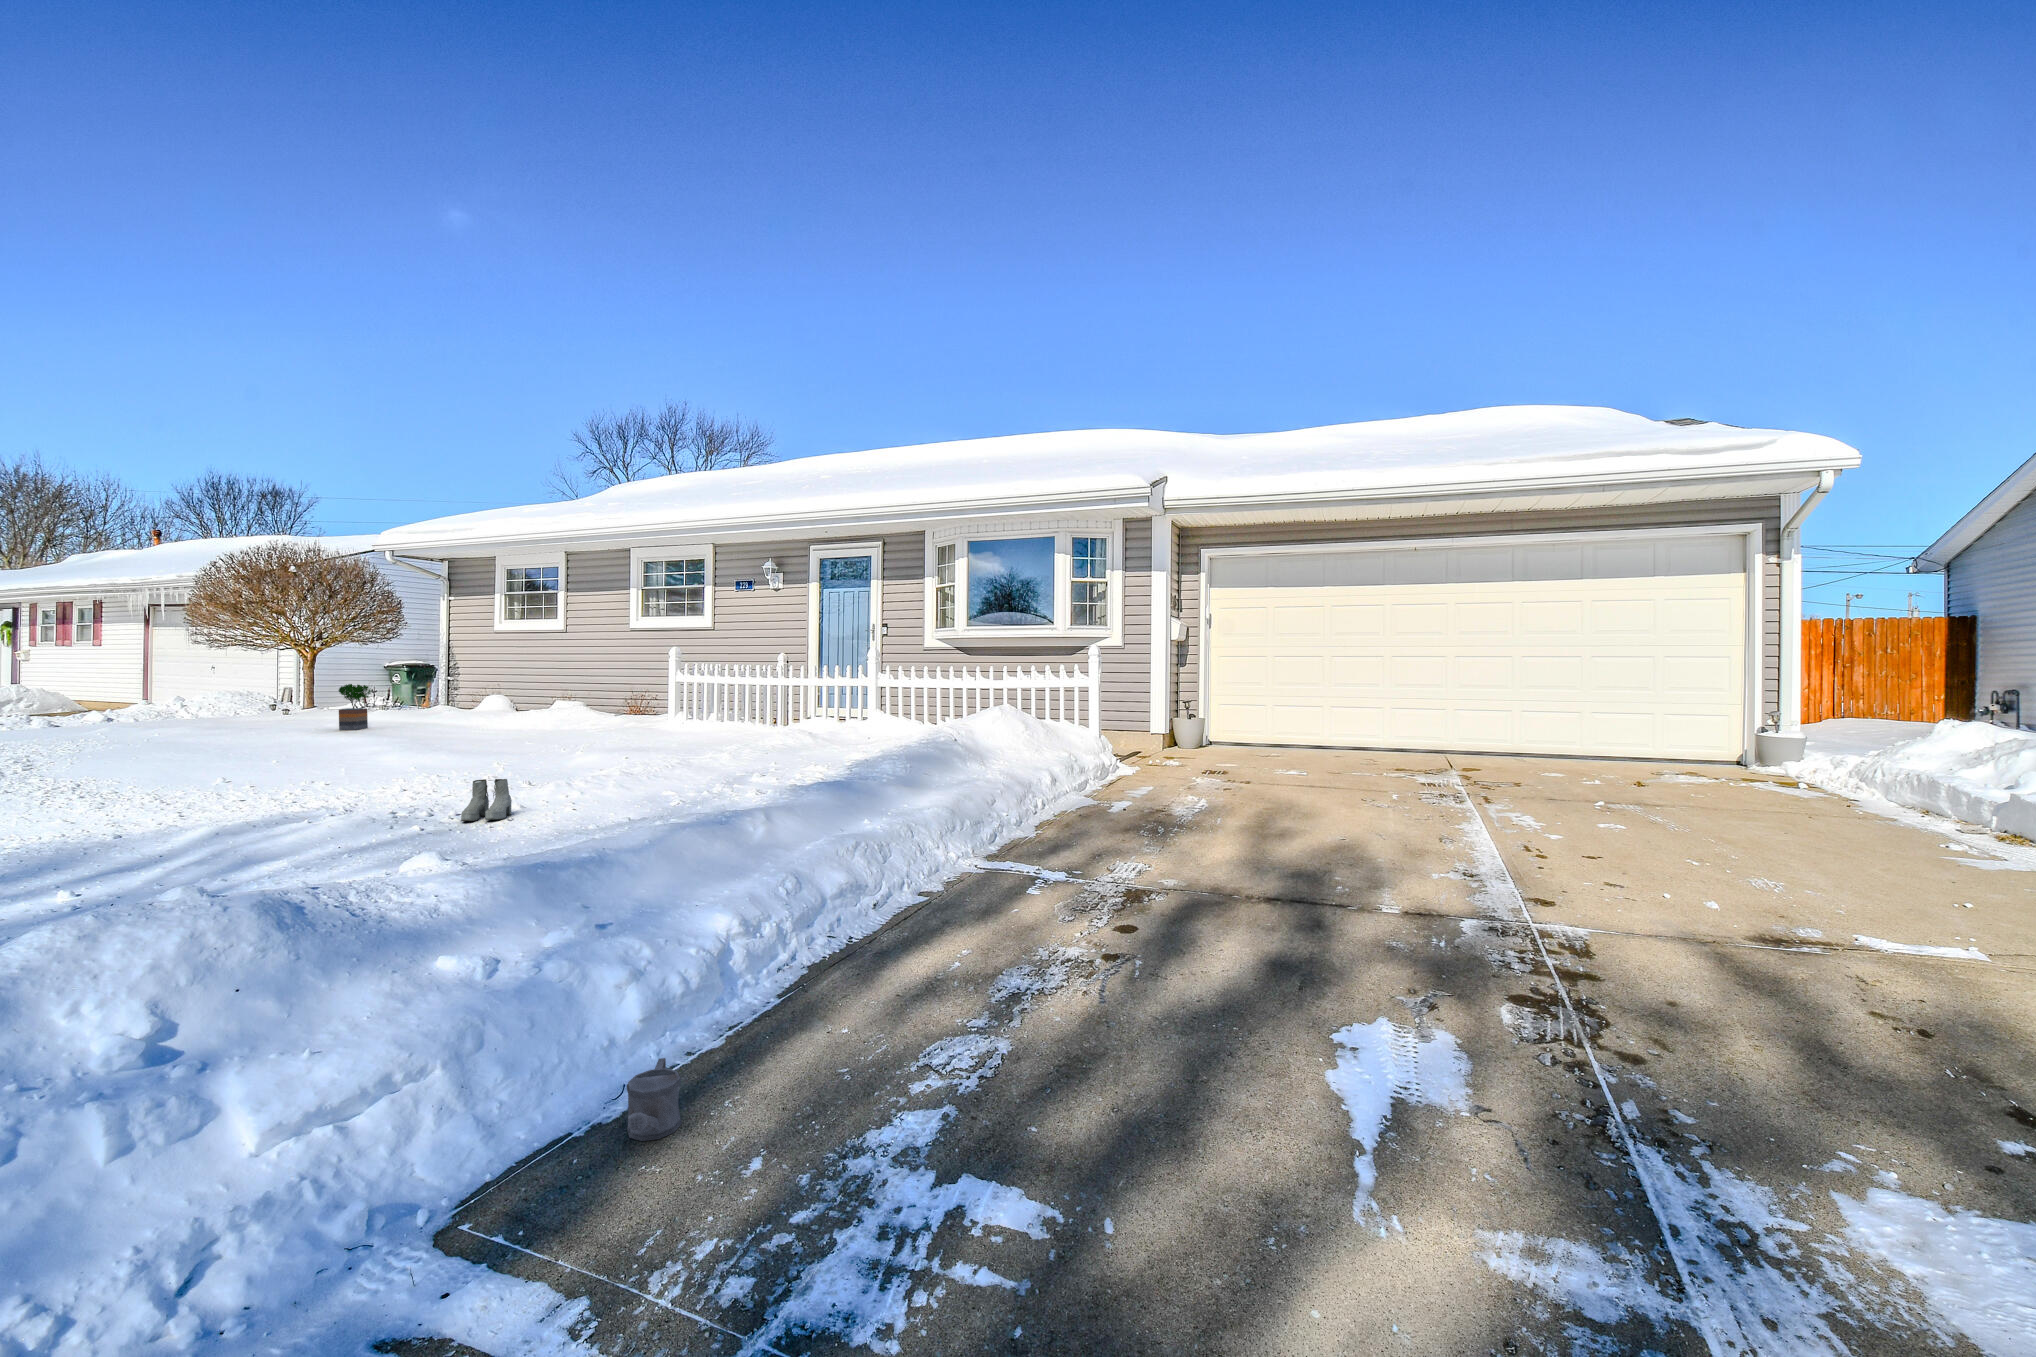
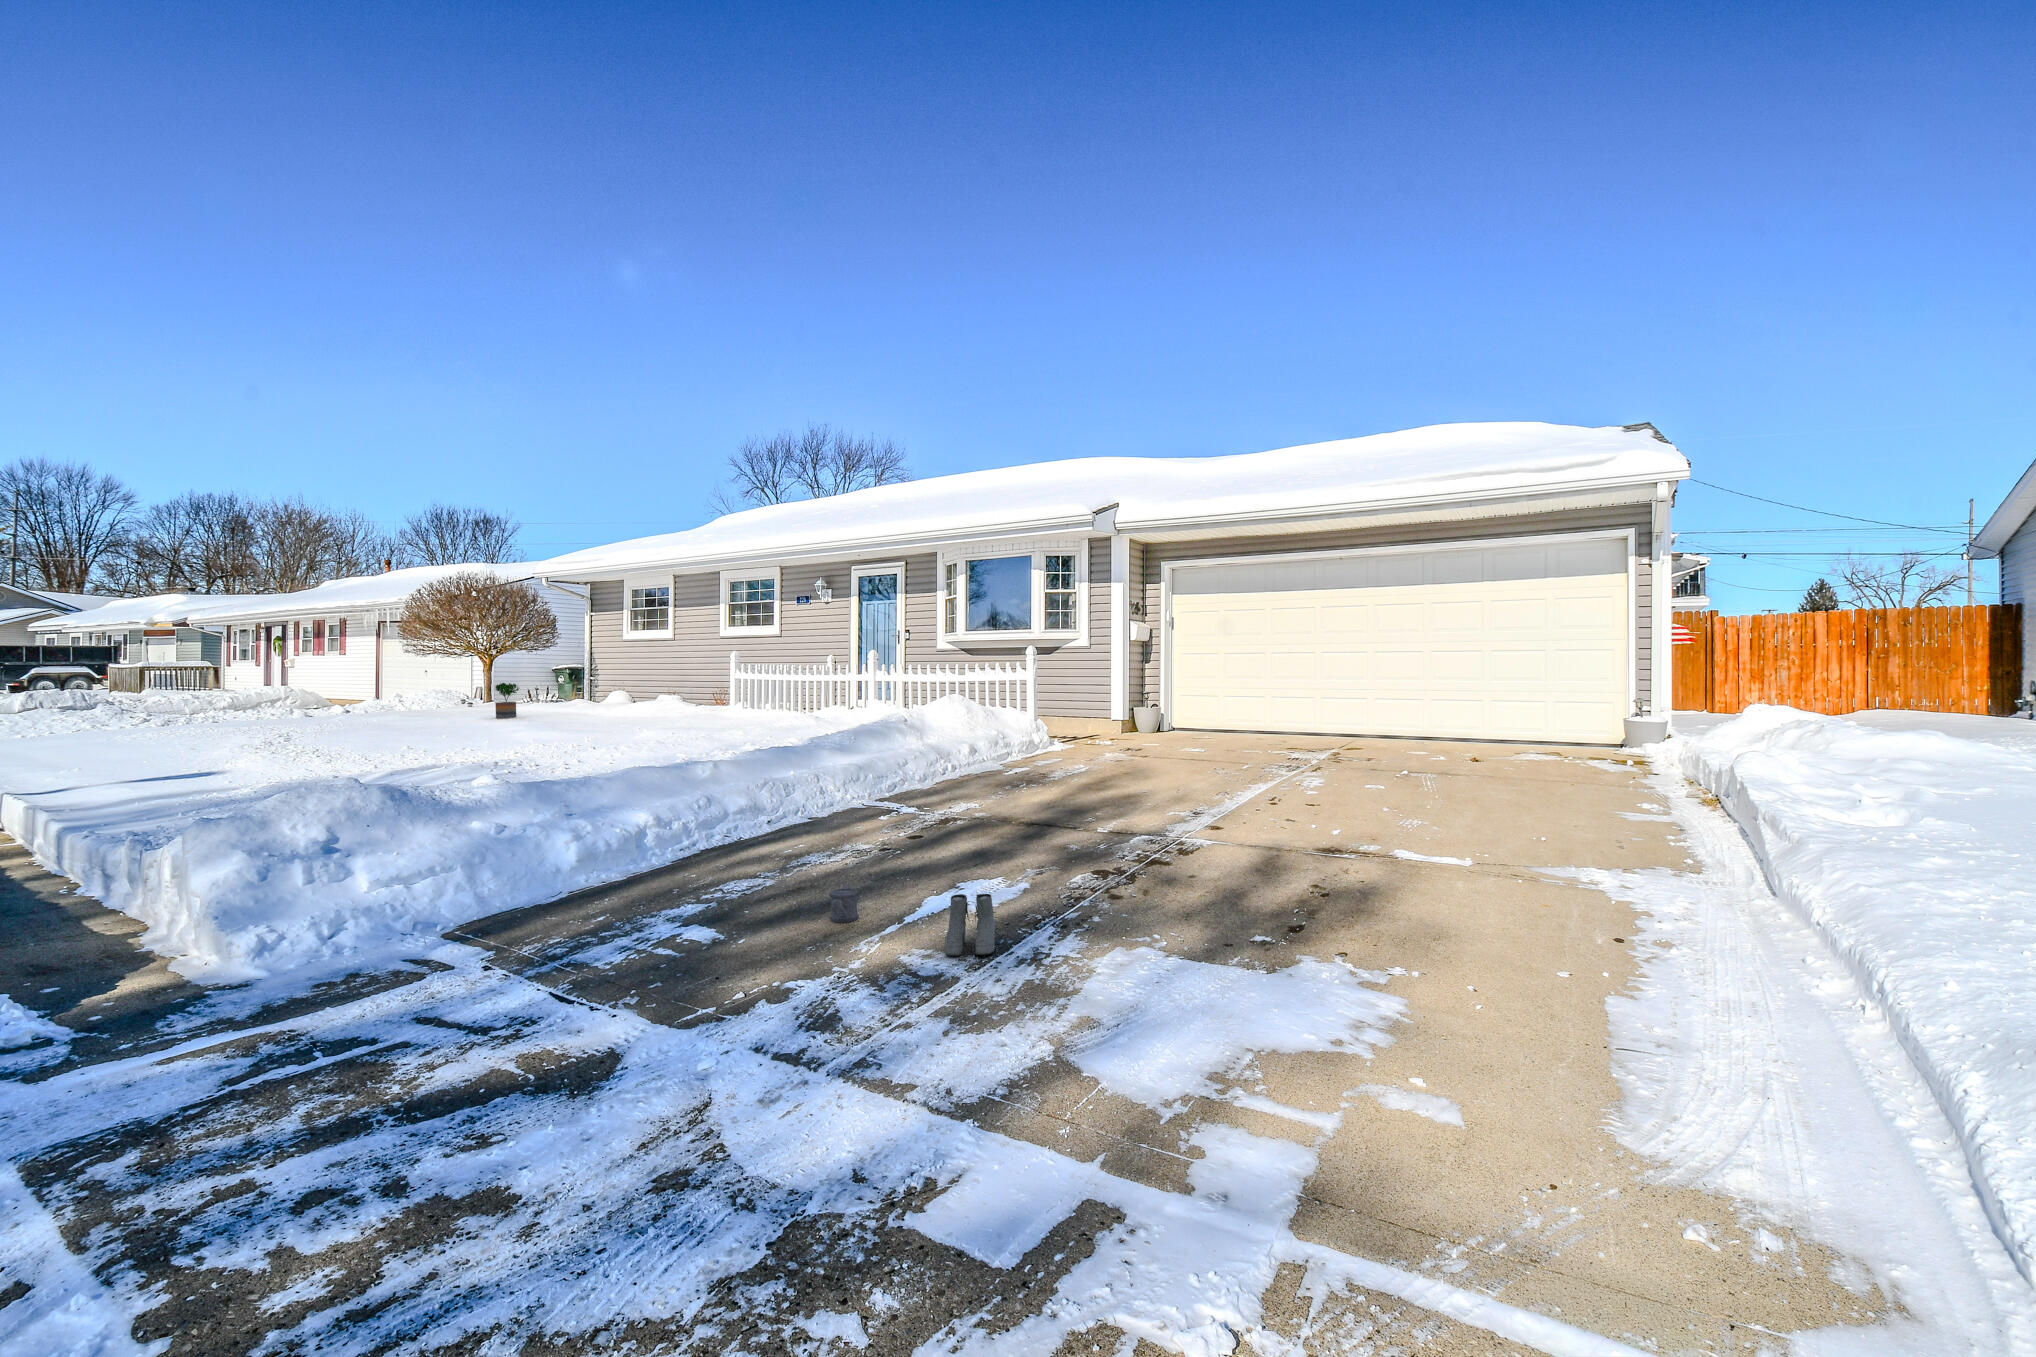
boots: present [461,779,512,821] -> present [945,894,995,956]
watering can: present [627,1058,682,1141] -> present [830,885,859,923]

